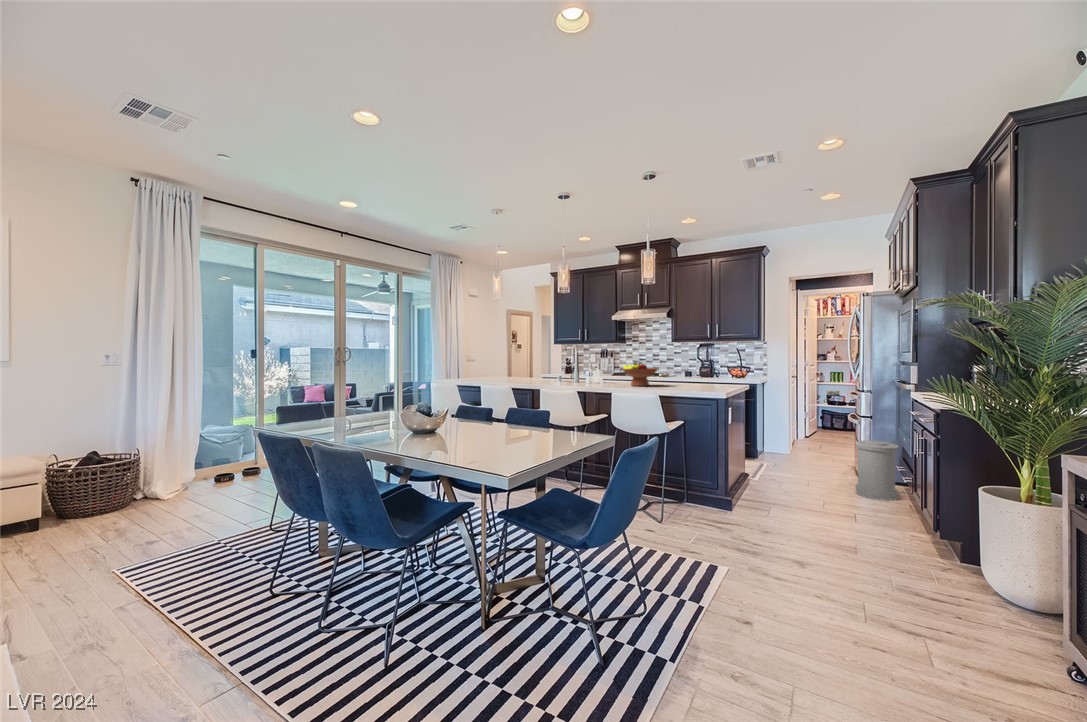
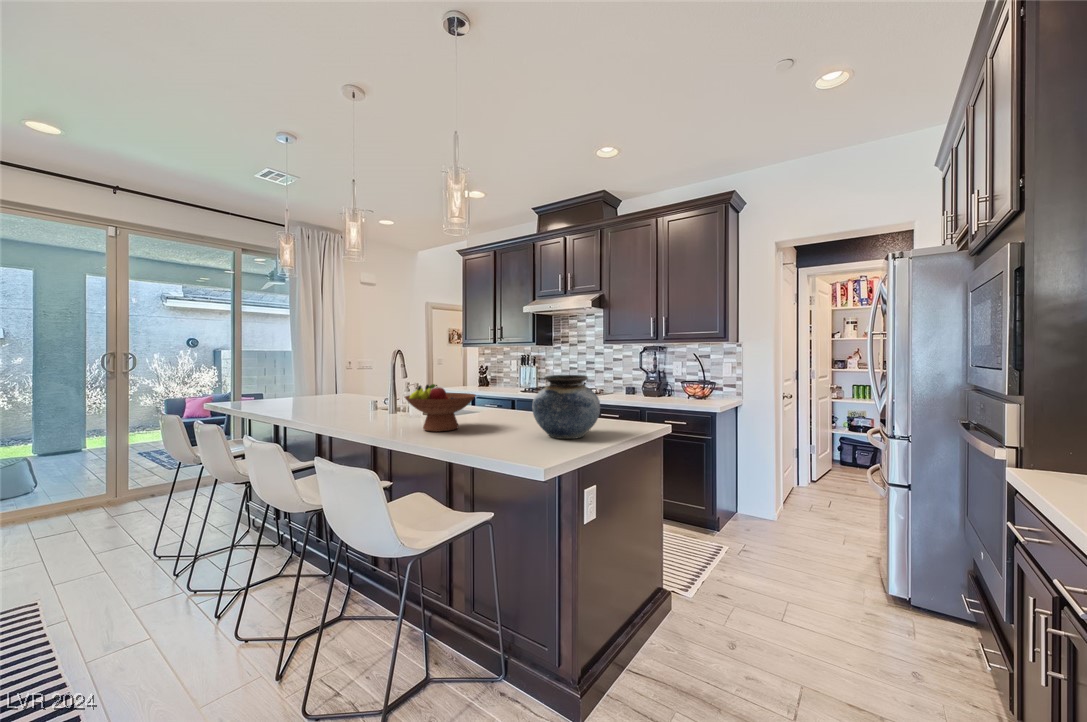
vase: none [694,357,730,387] -> present [532,375,600,439]
trash can: present [855,440,898,500] -> none [872,545,969,696]

